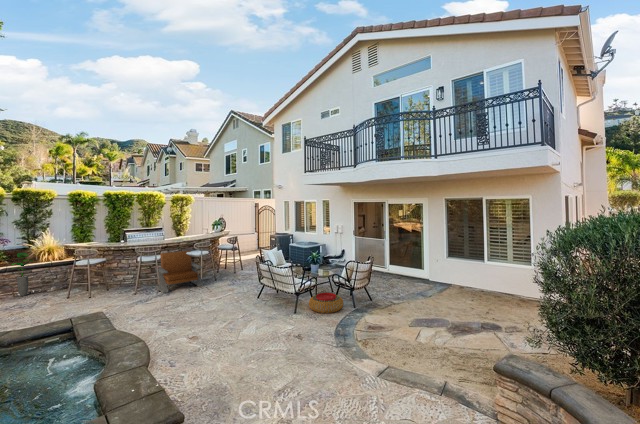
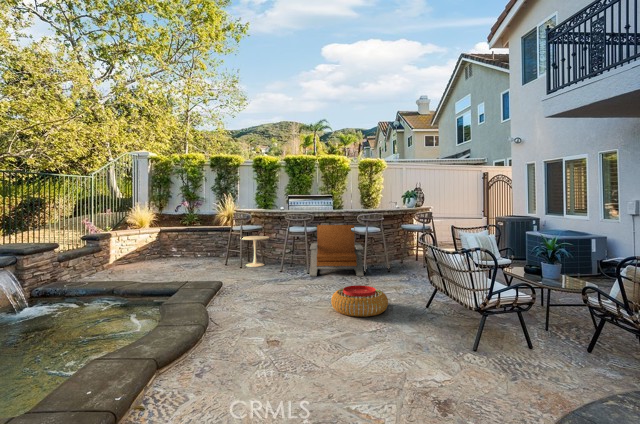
potted plant: present [12,253,33,296] -> none [193,215,213,258]
side table: none [82,266,112,295] -> present [240,236,269,267]
pouf: present [309,293,343,313] -> present [331,285,388,317]

